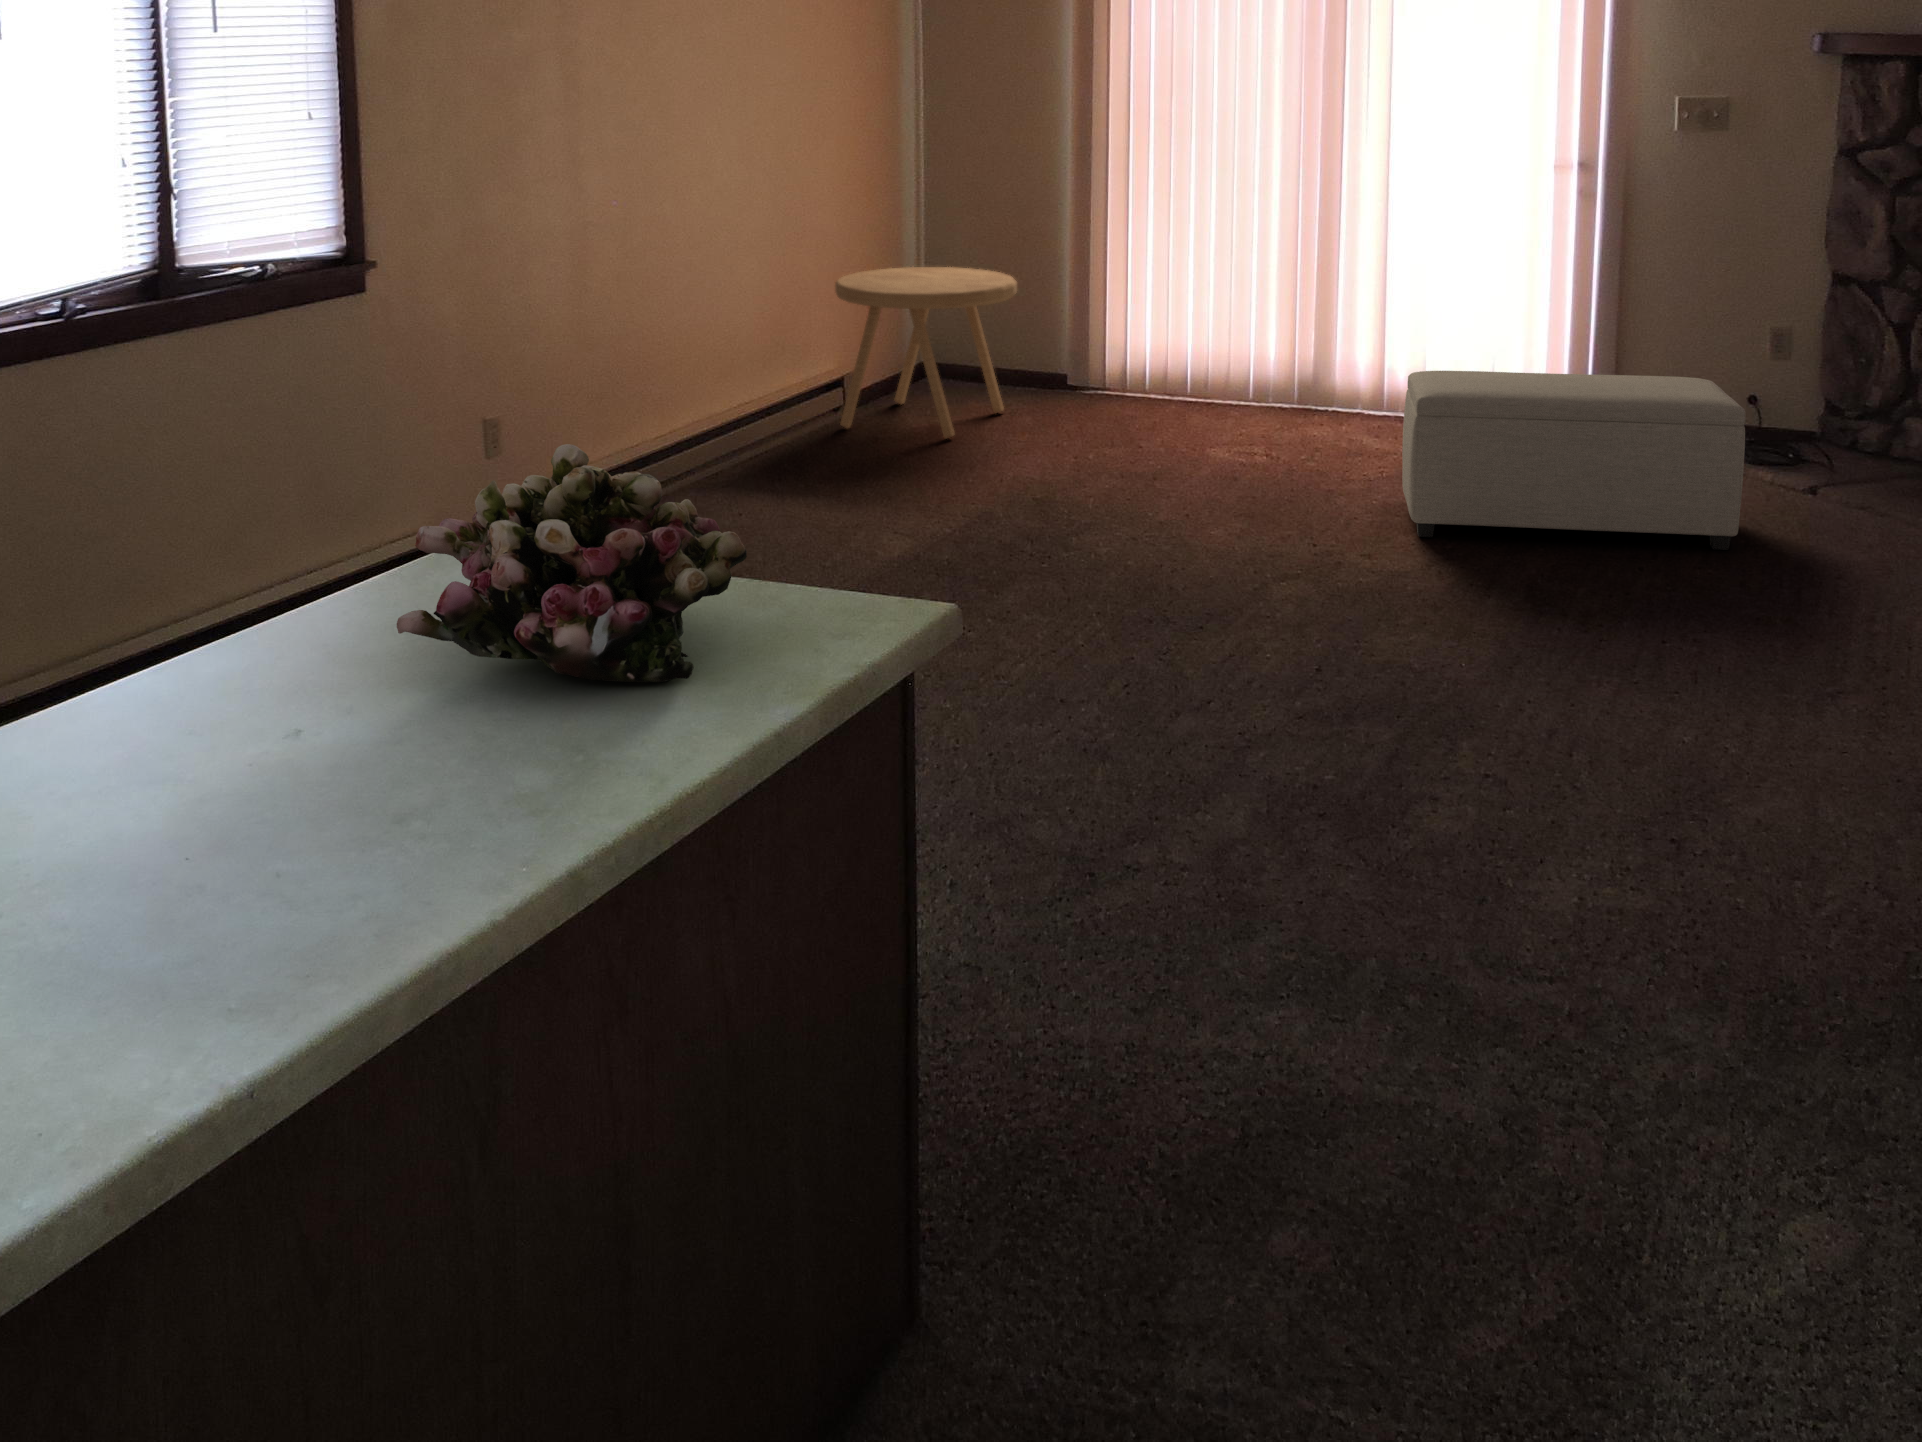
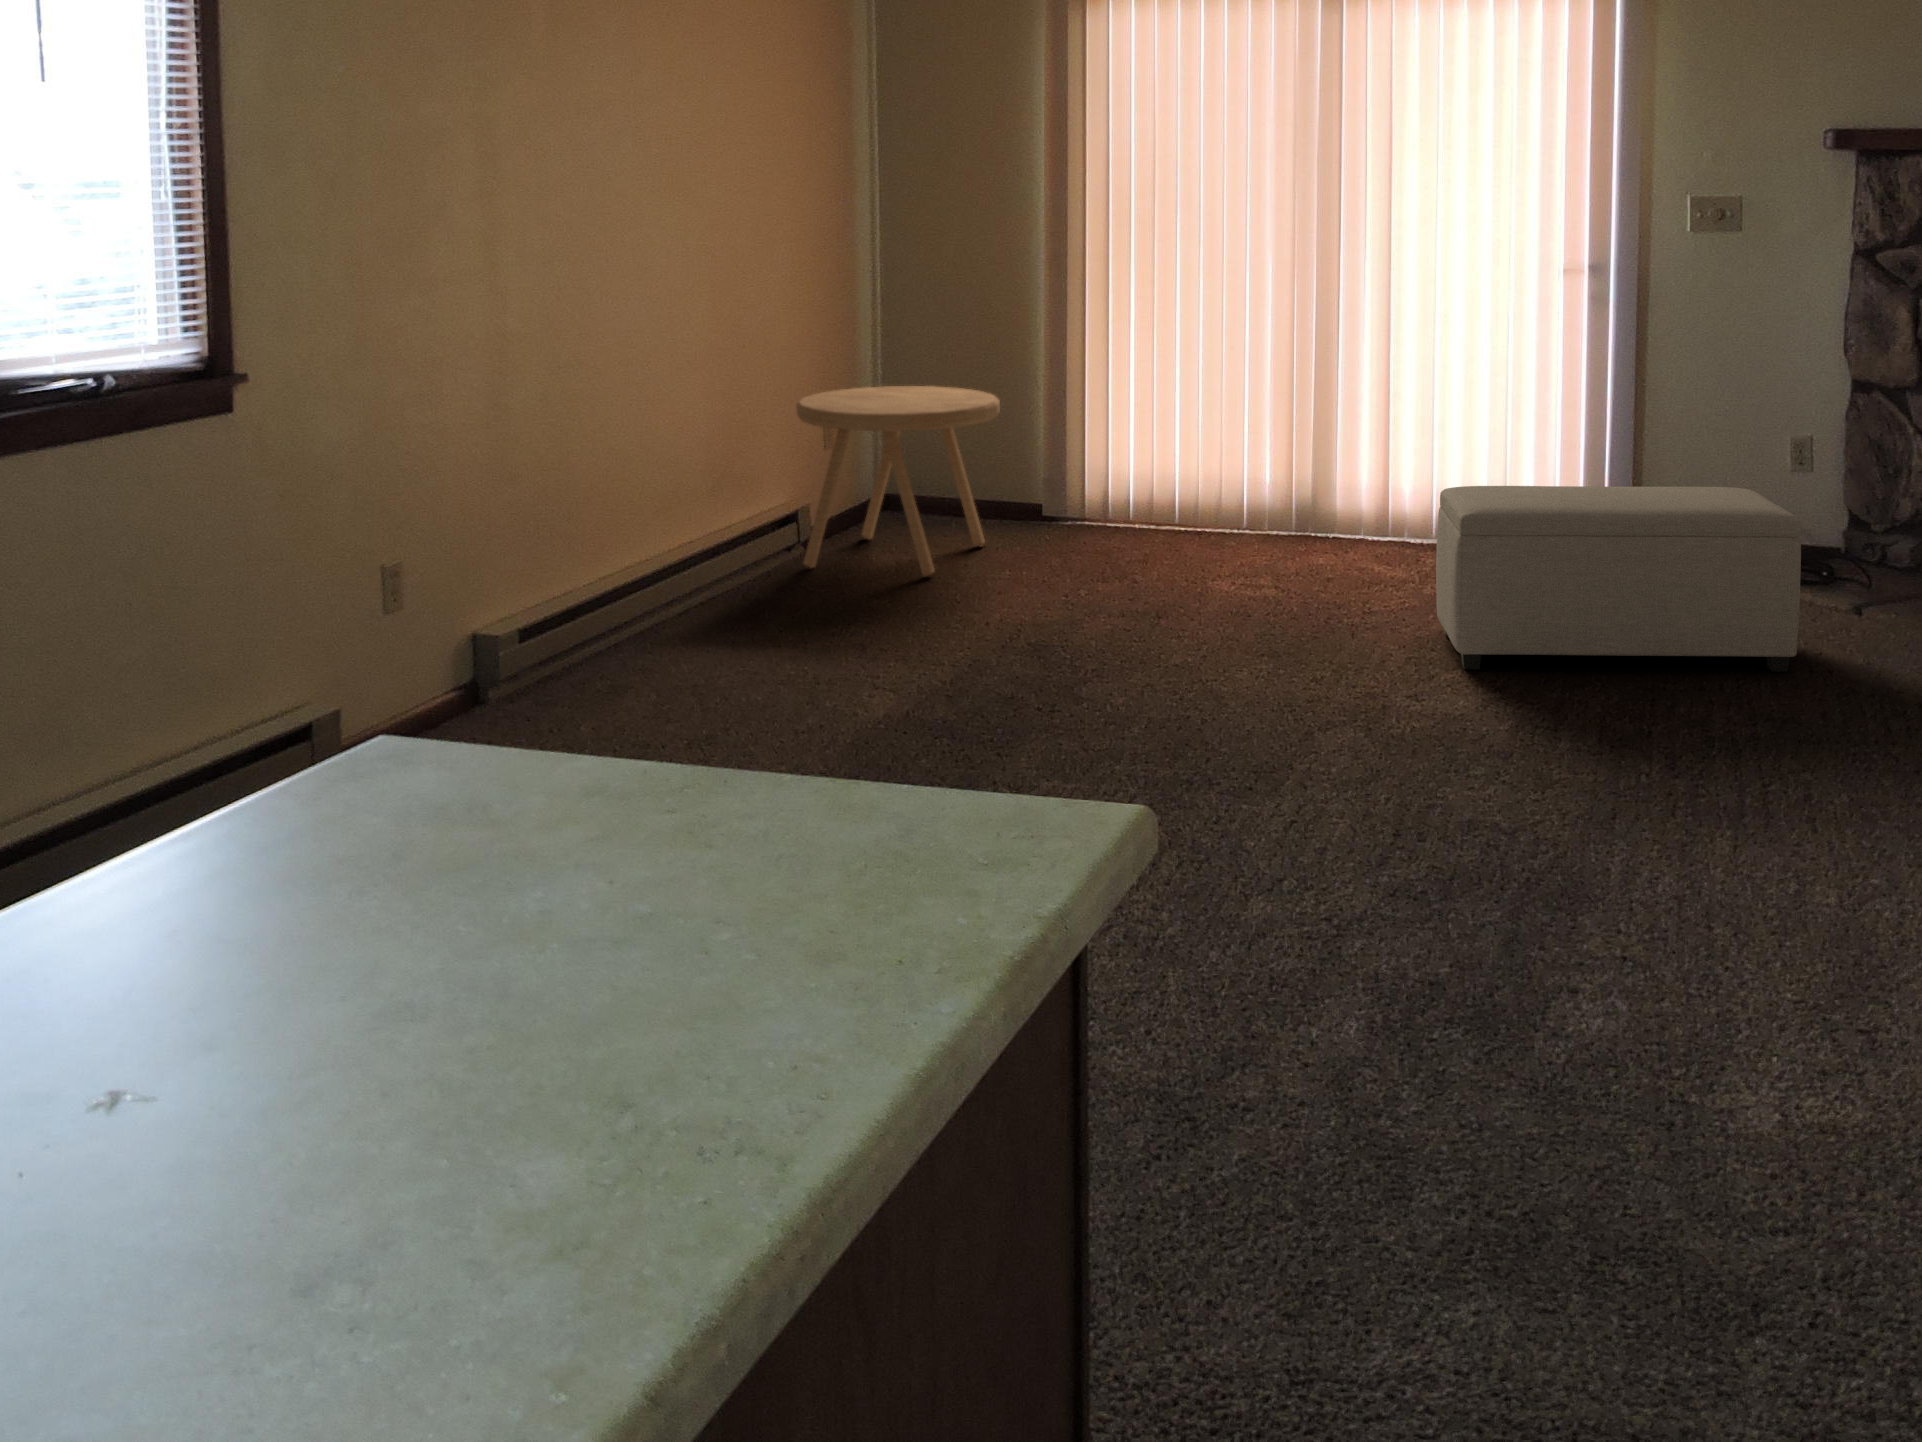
flower arrangement: present [397,444,747,682] -> none [265,590,852,981]

